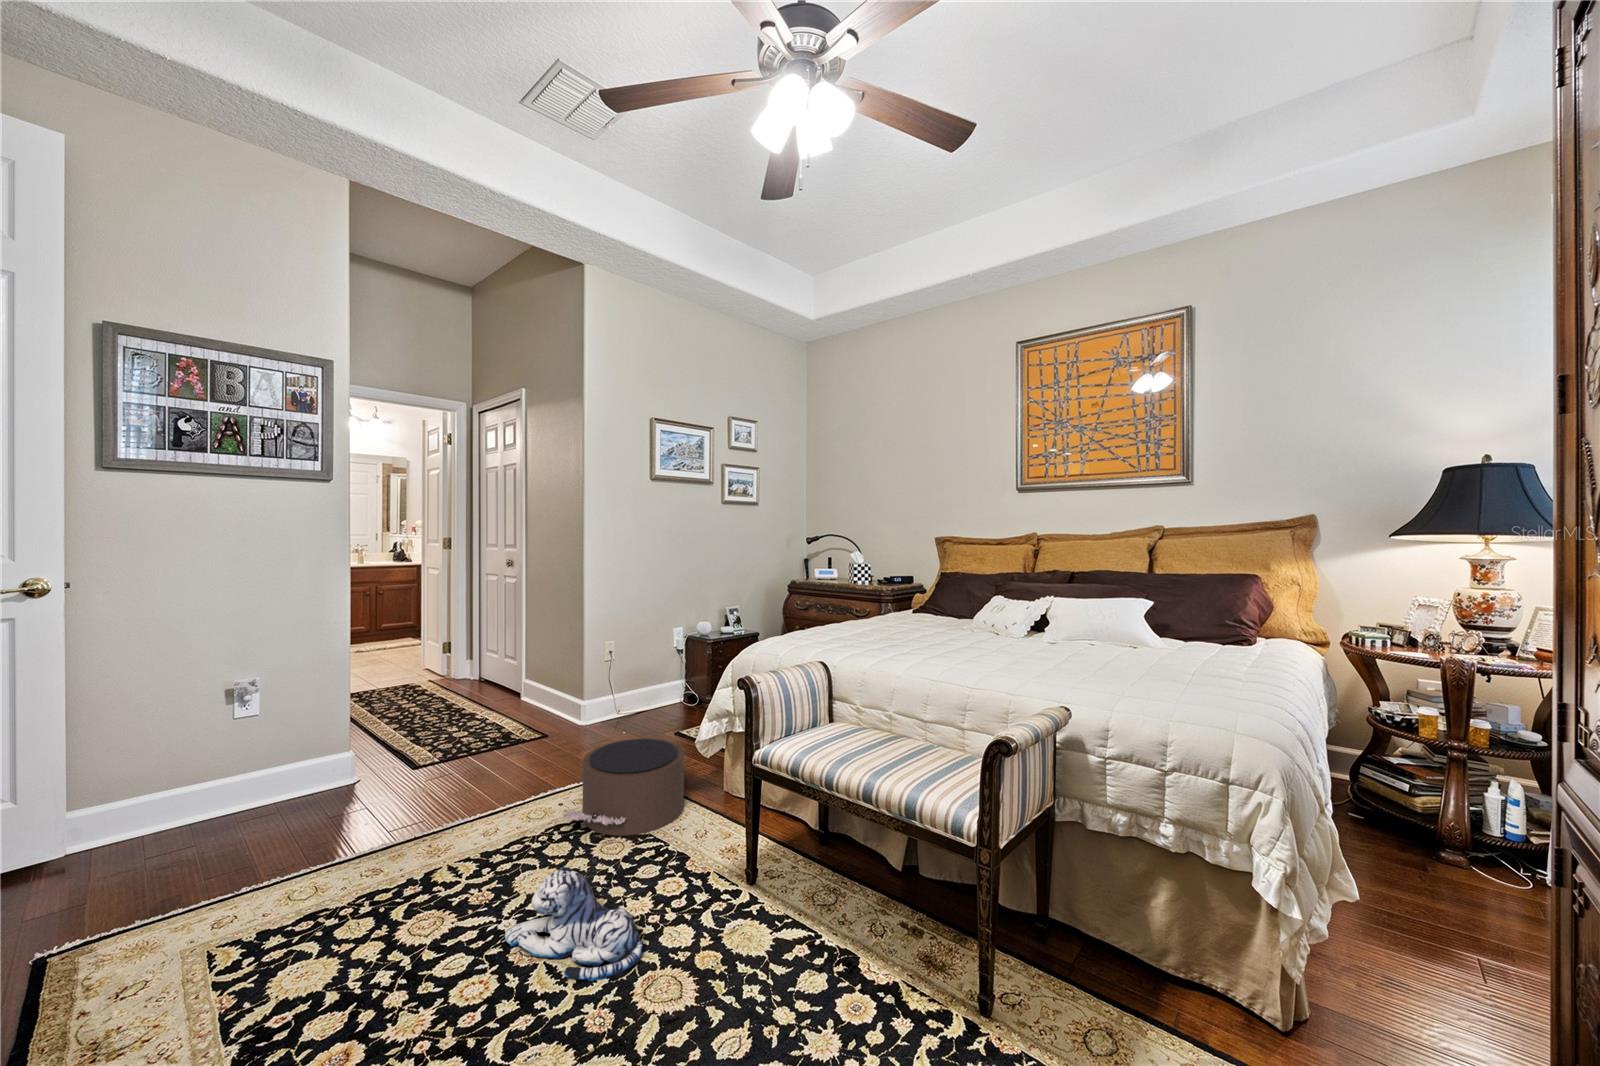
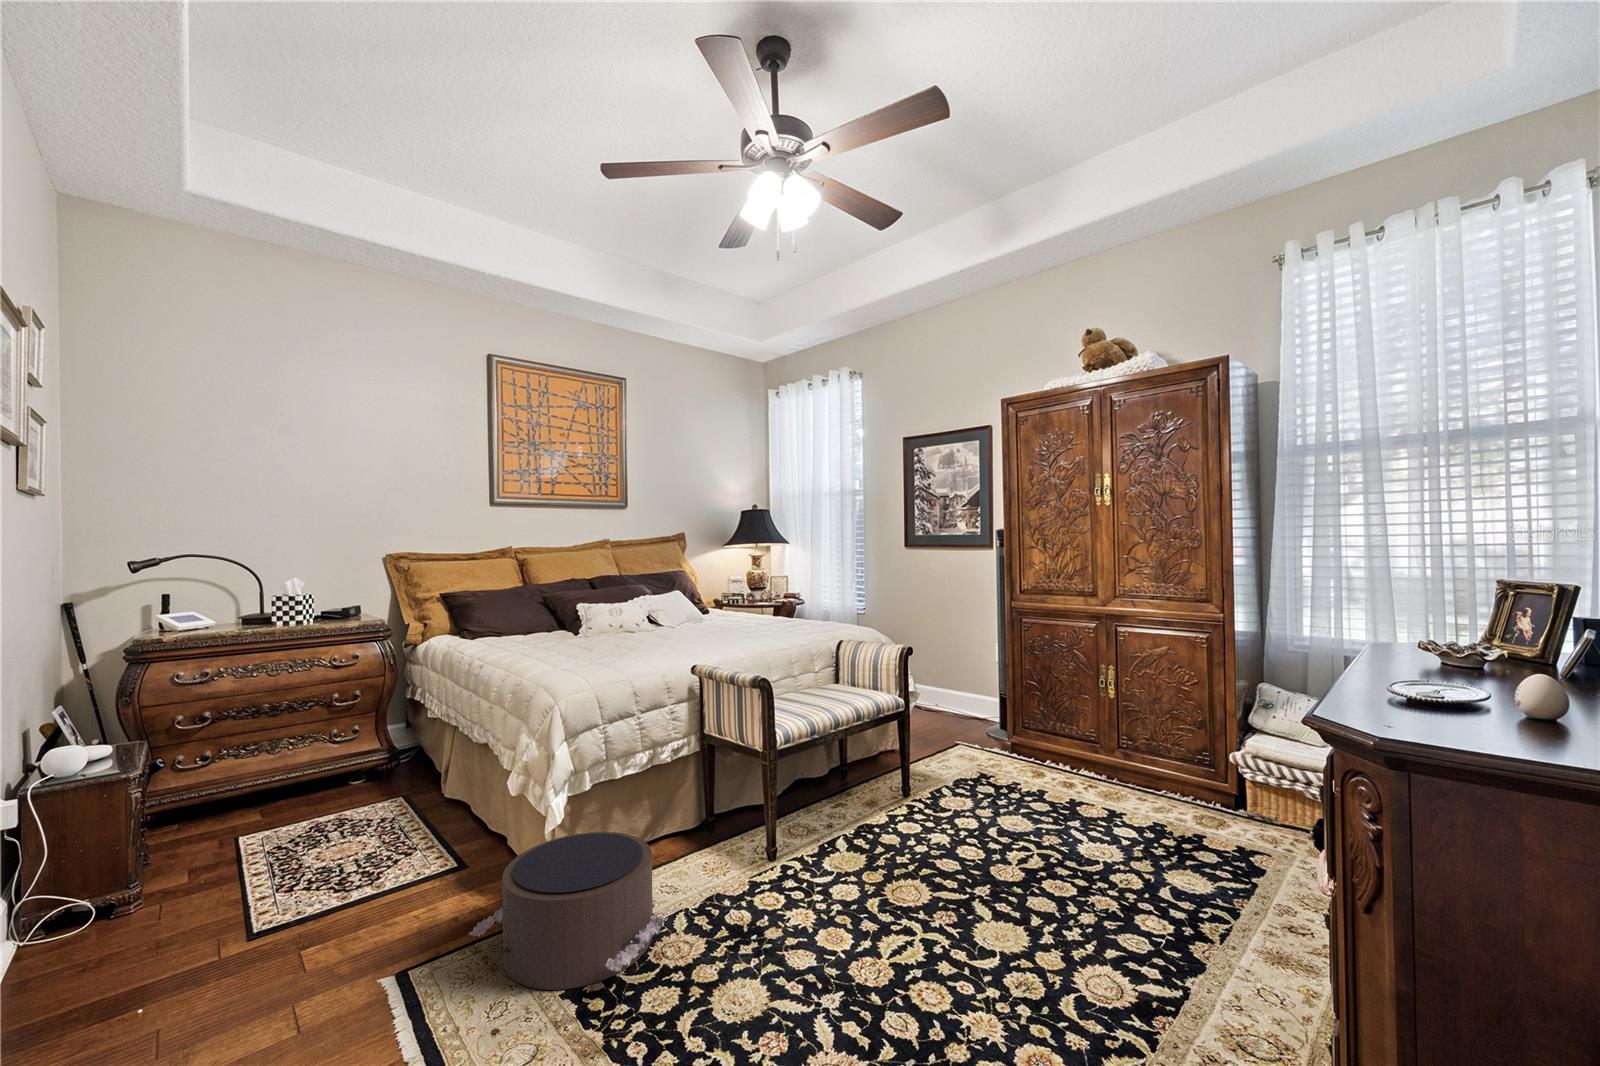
plush toy: present [505,866,643,980] -> none [833,867,914,984]

